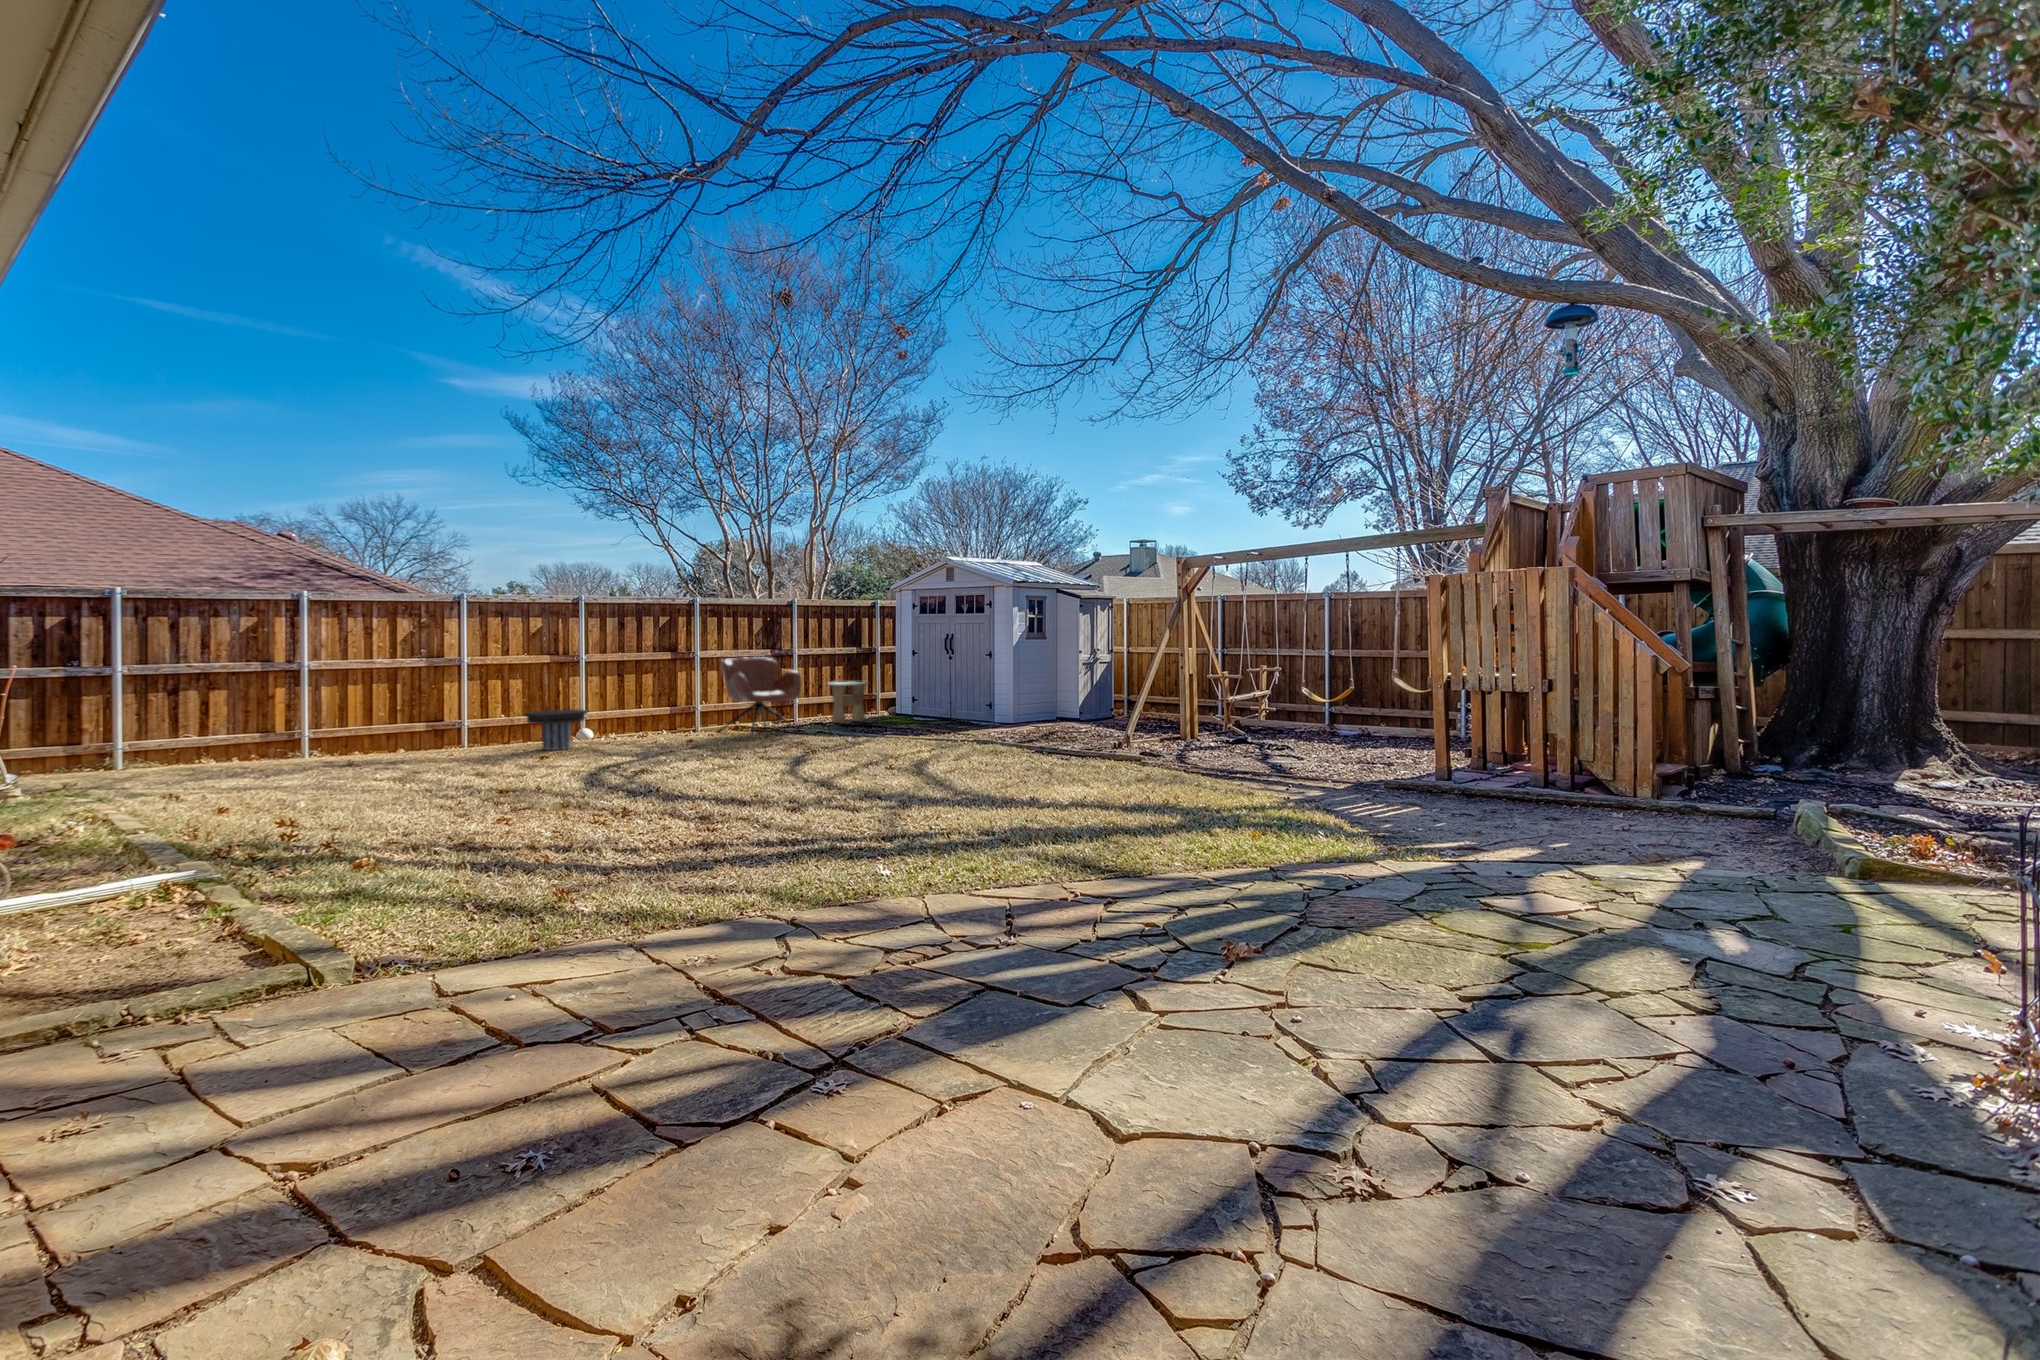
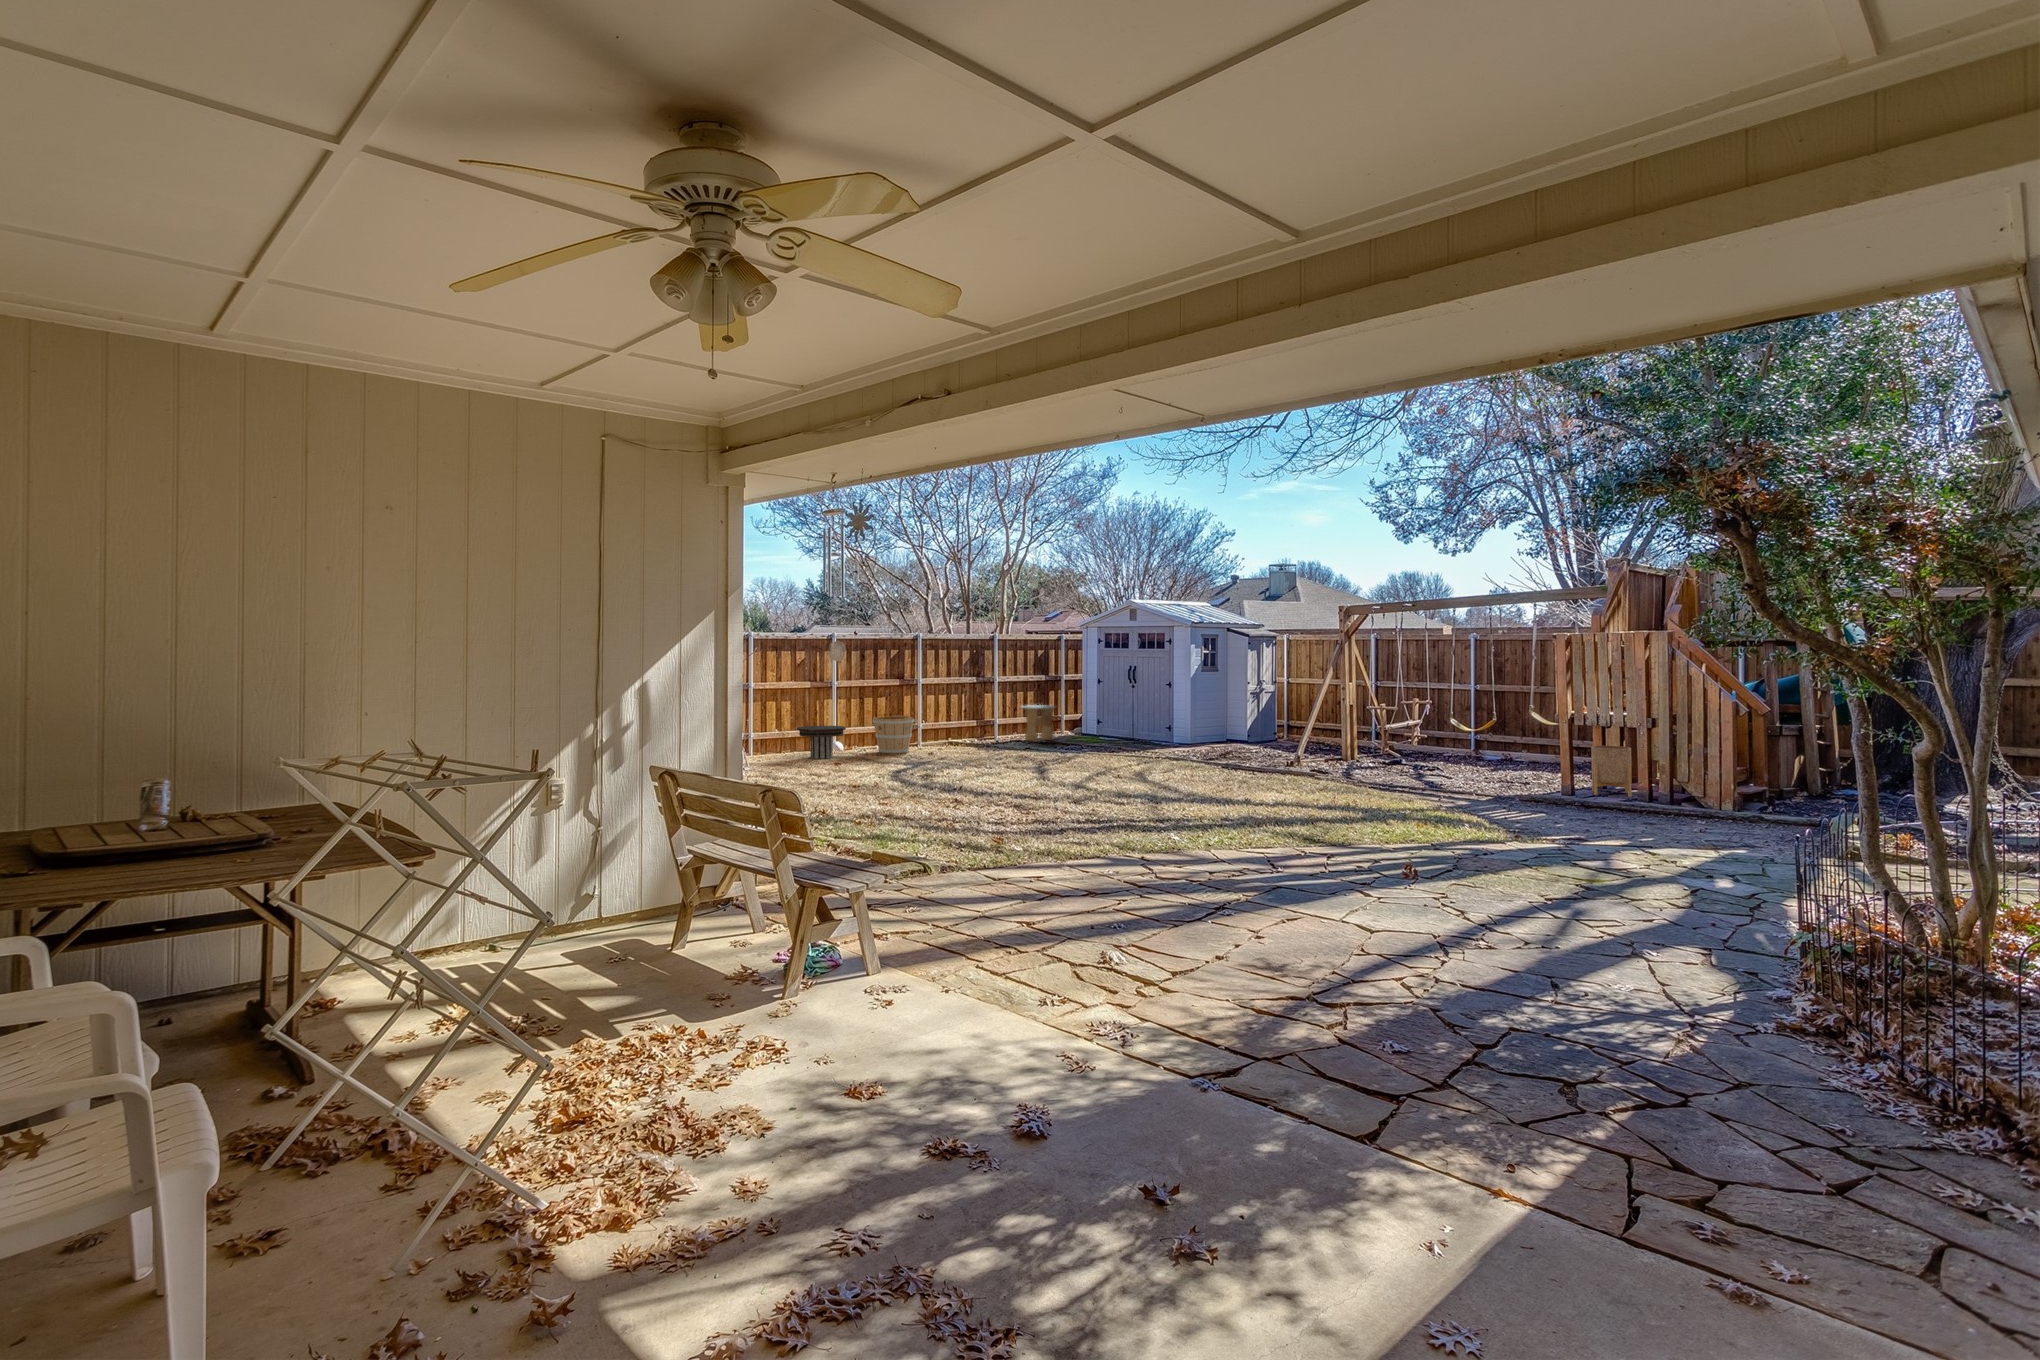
armchair: present [719,657,802,735] -> none [934,684,1007,751]
wooden bucket: none [631,696,683,742] -> present [873,715,915,754]
planter: none [1470,717,1520,781] -> present [1591,746,1632,797]

